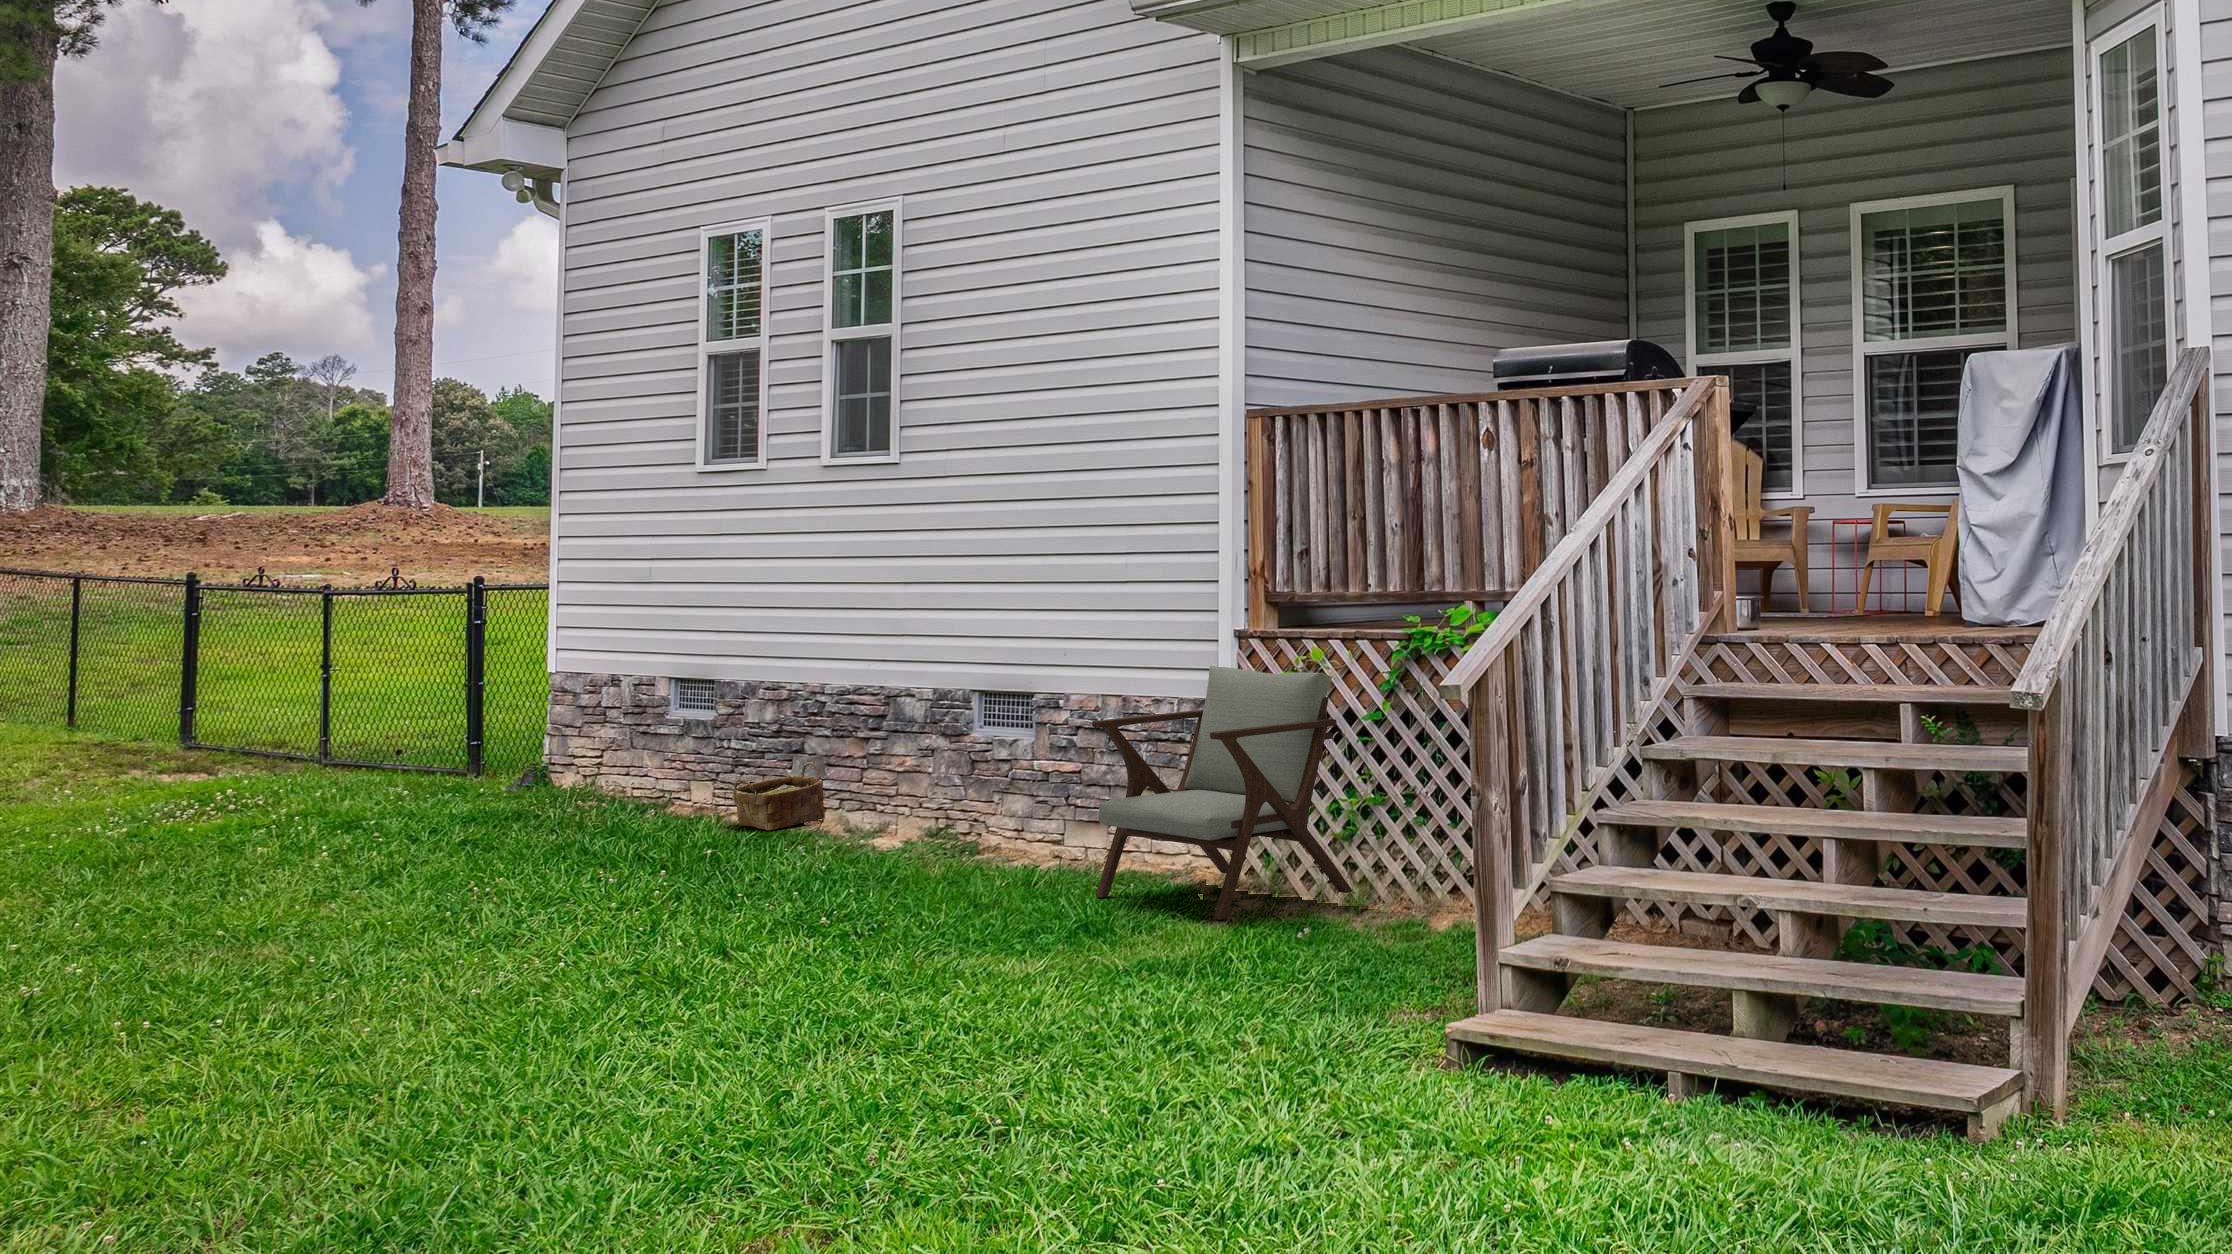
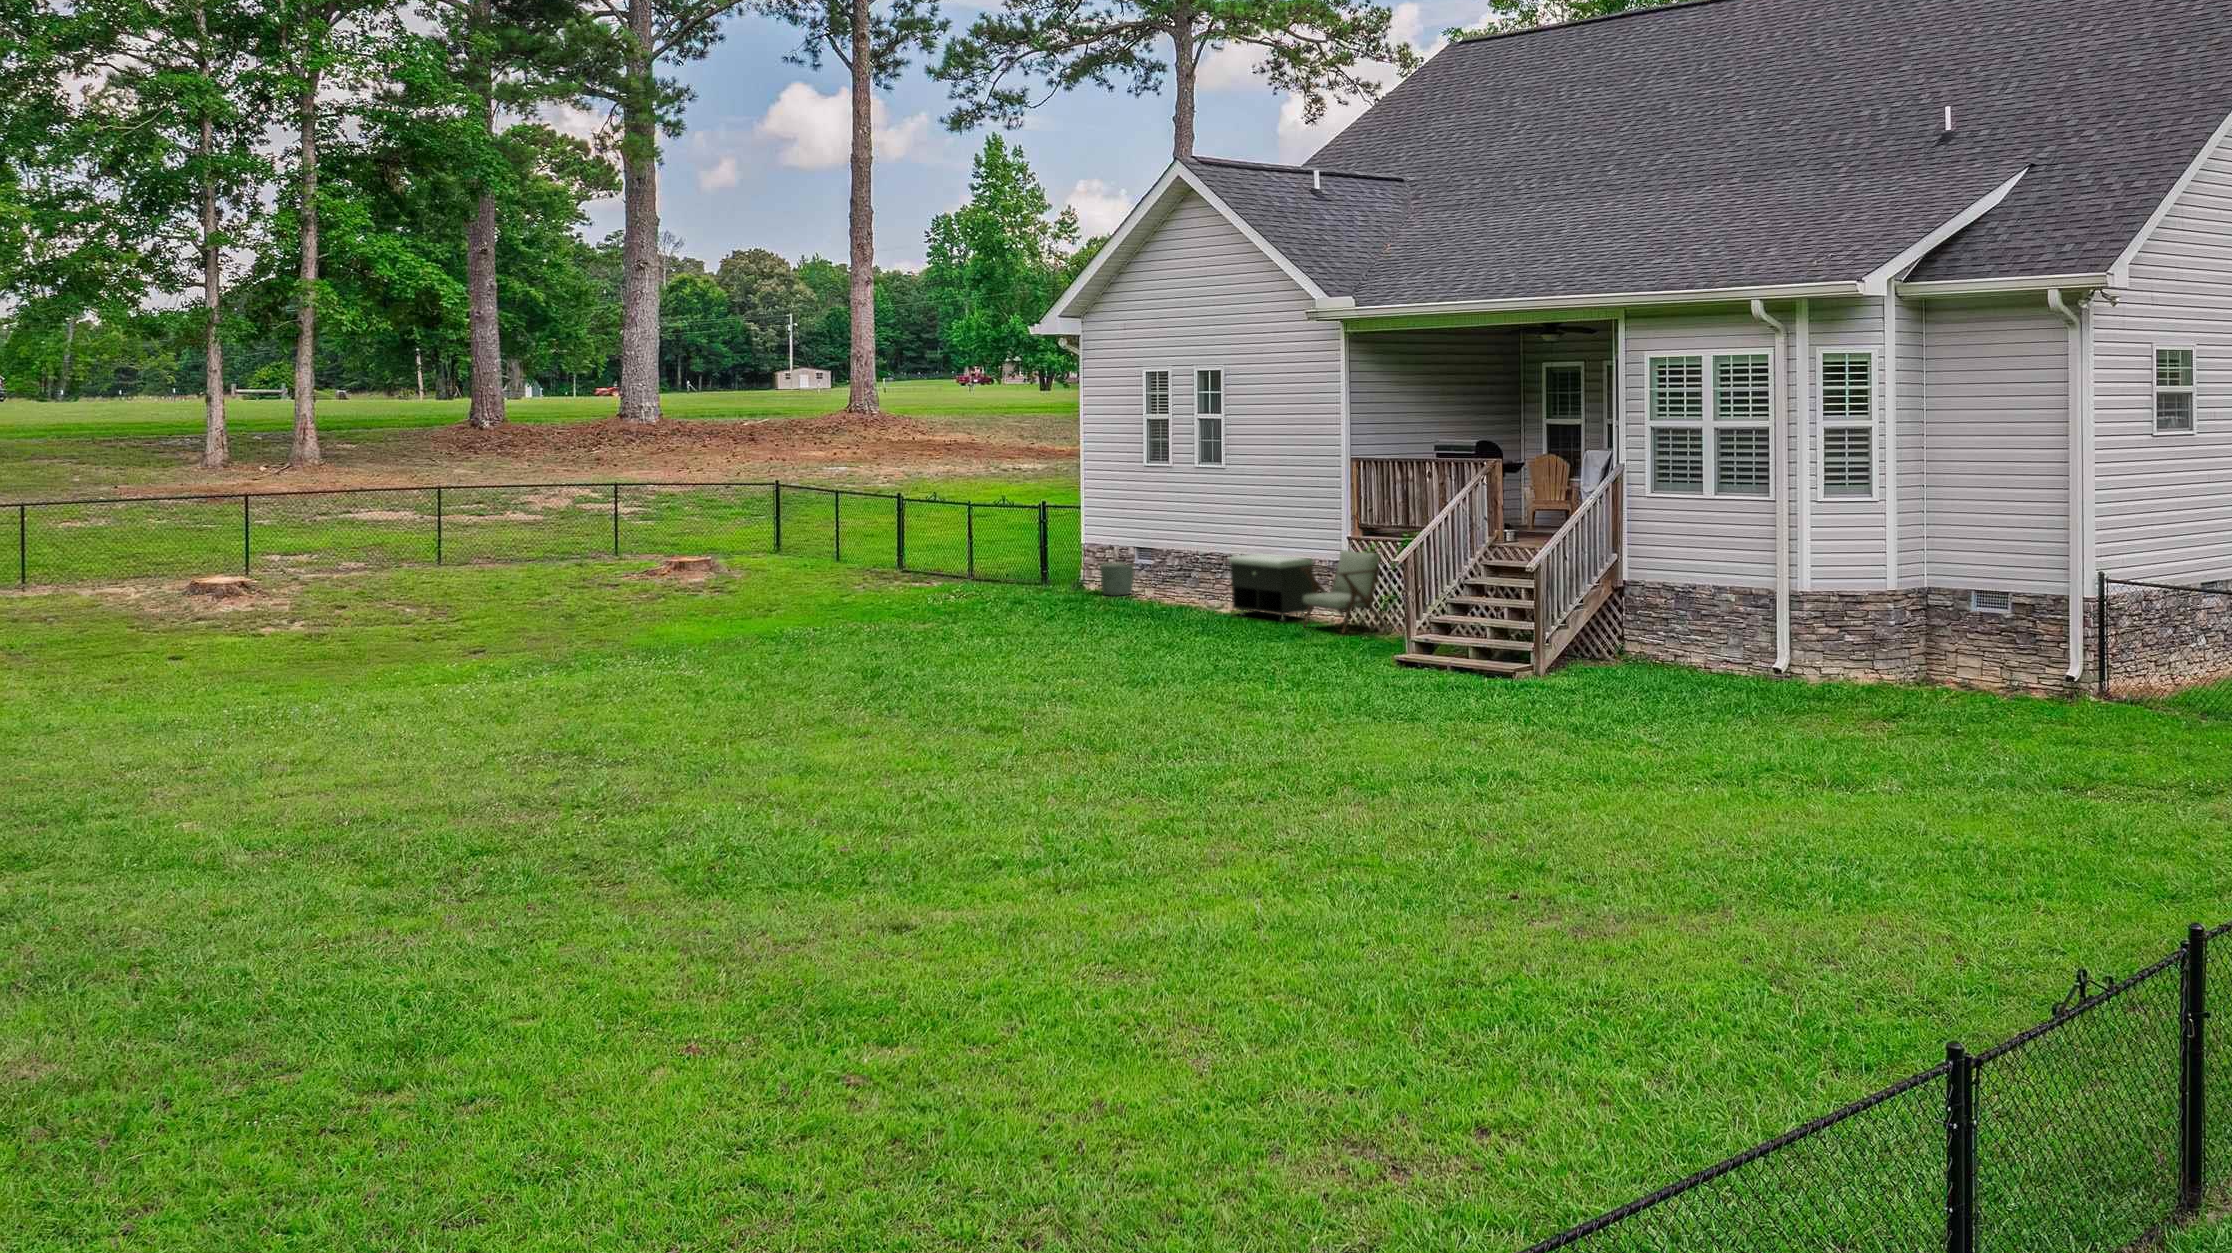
storage bench: none [889,686,1129,873] -> present [1229,554,1314,619]
planter: none [566,720,660,806] -> present [1100,562,1133,596]
woven basket: present [733,762,825,830] -> none [1169,580,1202,605]

